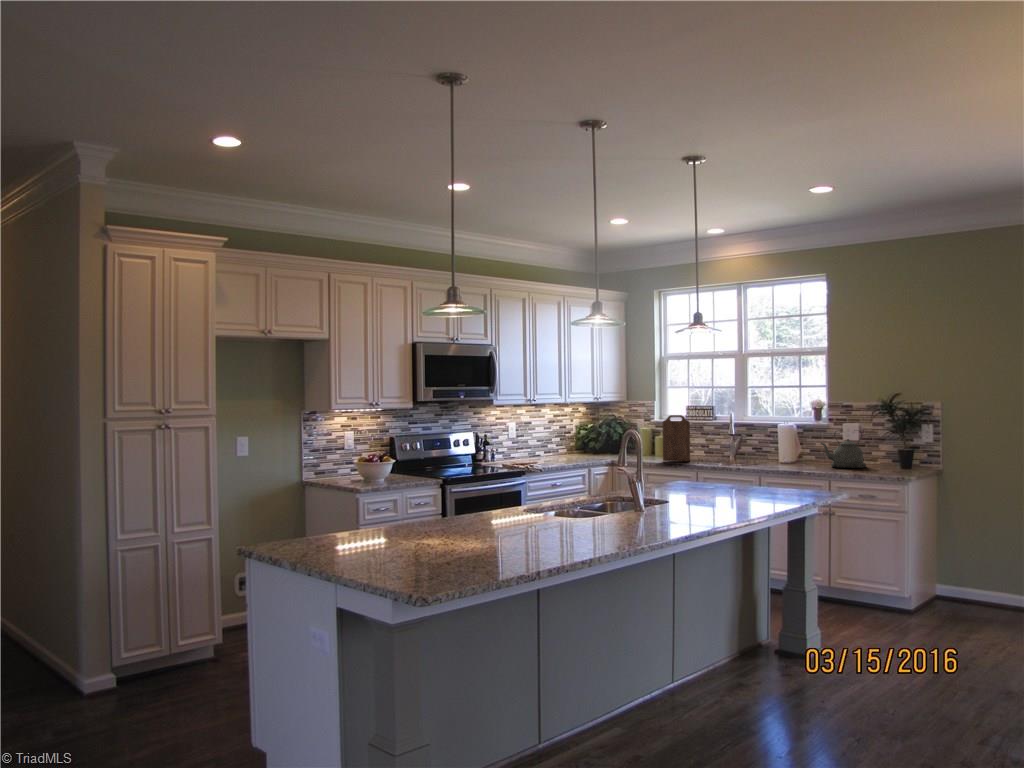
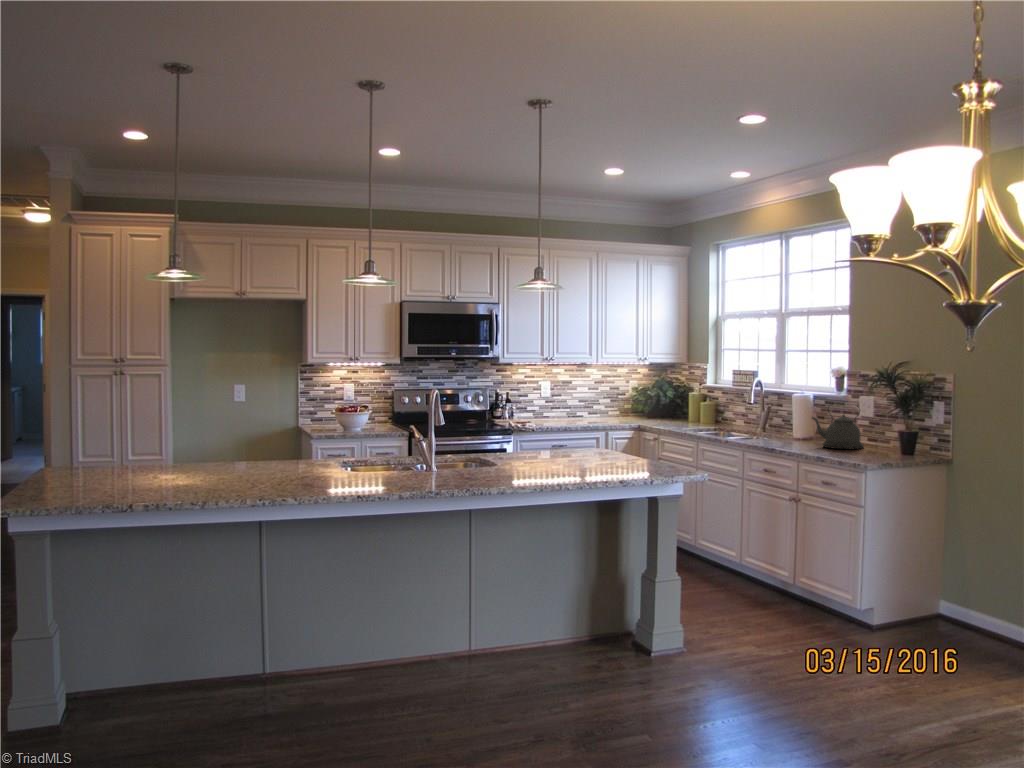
cutting board: present [663,415,690,461] -> none [682,379,710,431]

